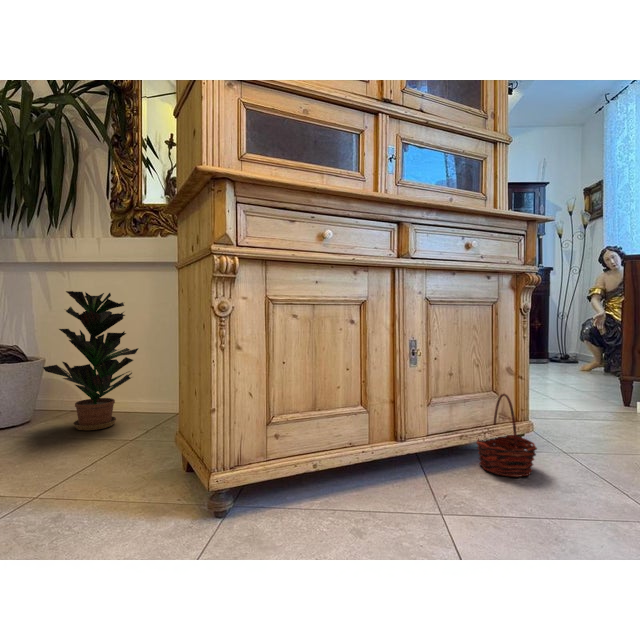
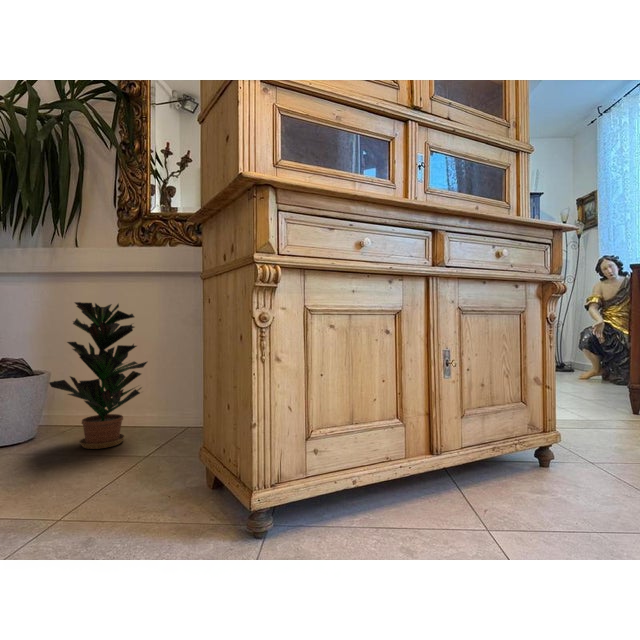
basket: present [476,394,537,477] -> none [507,403,572,489]

